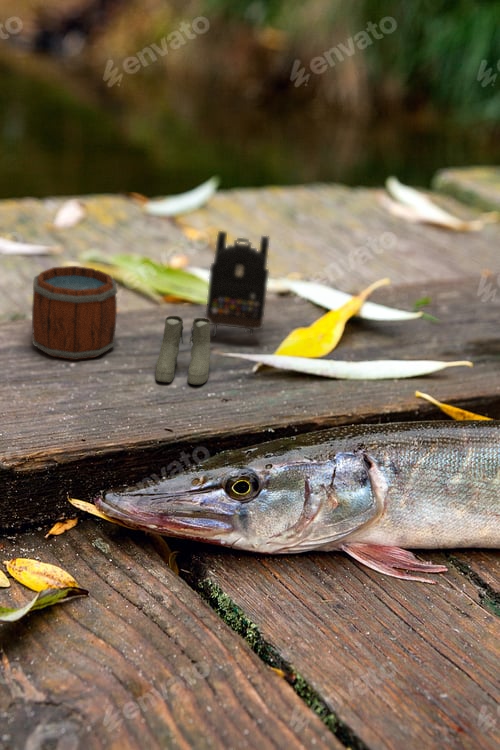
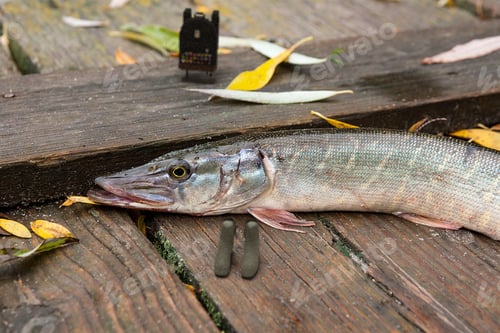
bucket: present [32,266,117,360] -> none [61,34,119,96]
boots: present [155,316,211,385] -> present [215,217,260,278]

